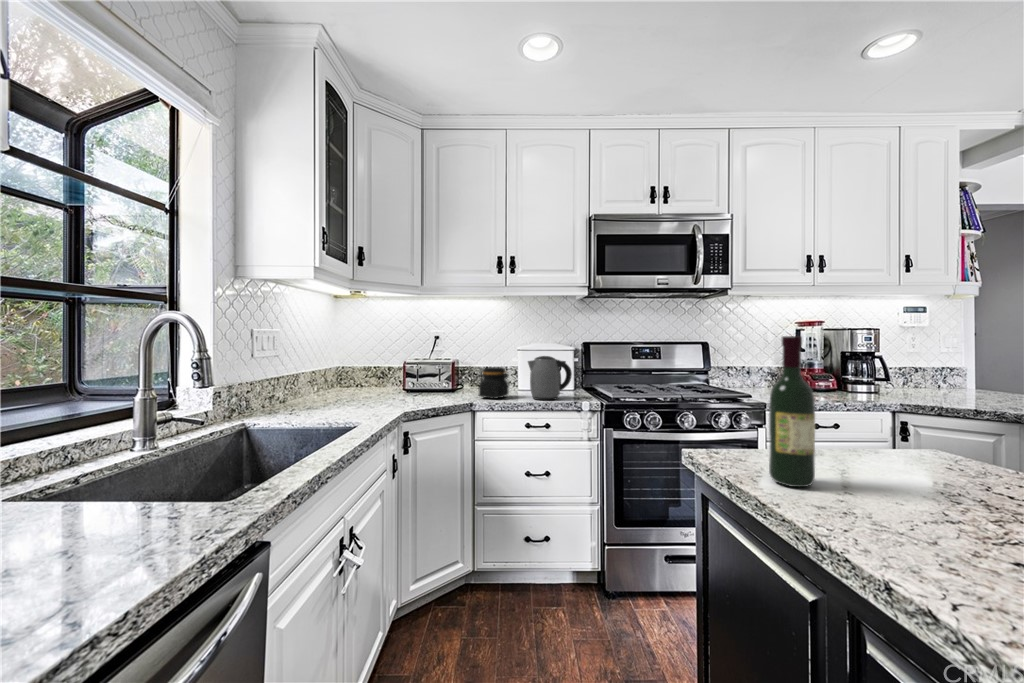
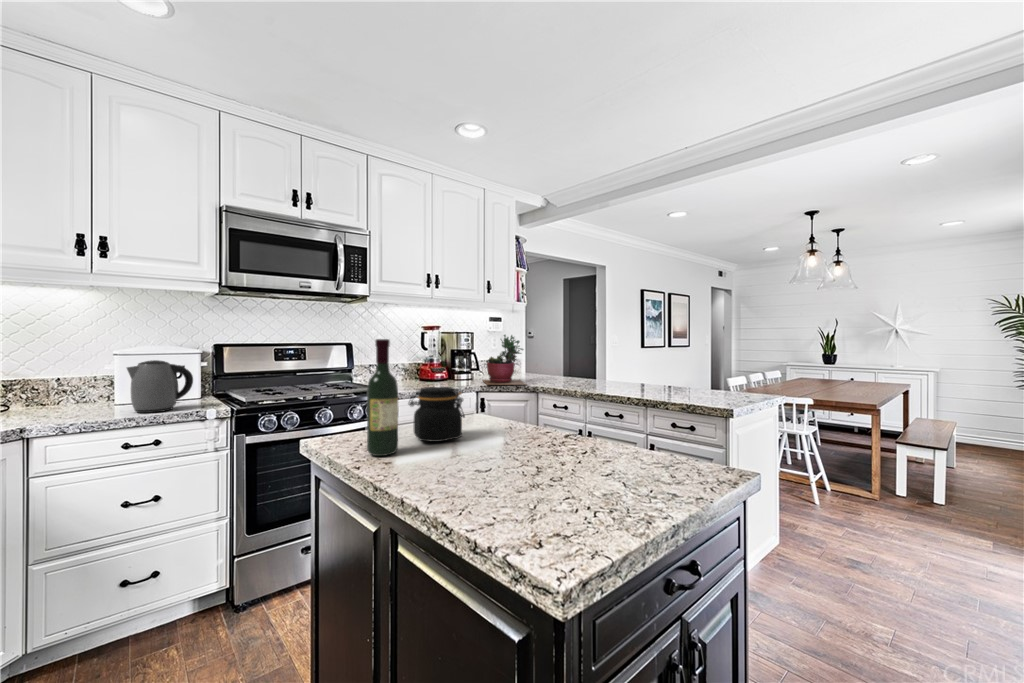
succulent plant: none [894,330,991,407] -> present [483,335,526,385]
jar: present [478,367,509,399] -> present [409,387,465,442]

